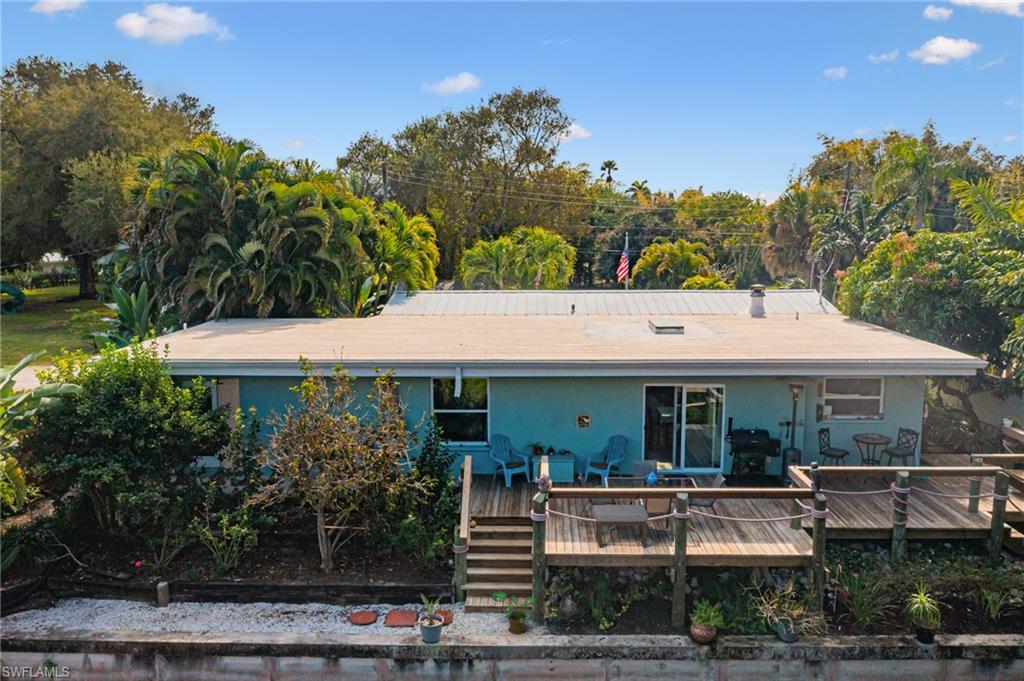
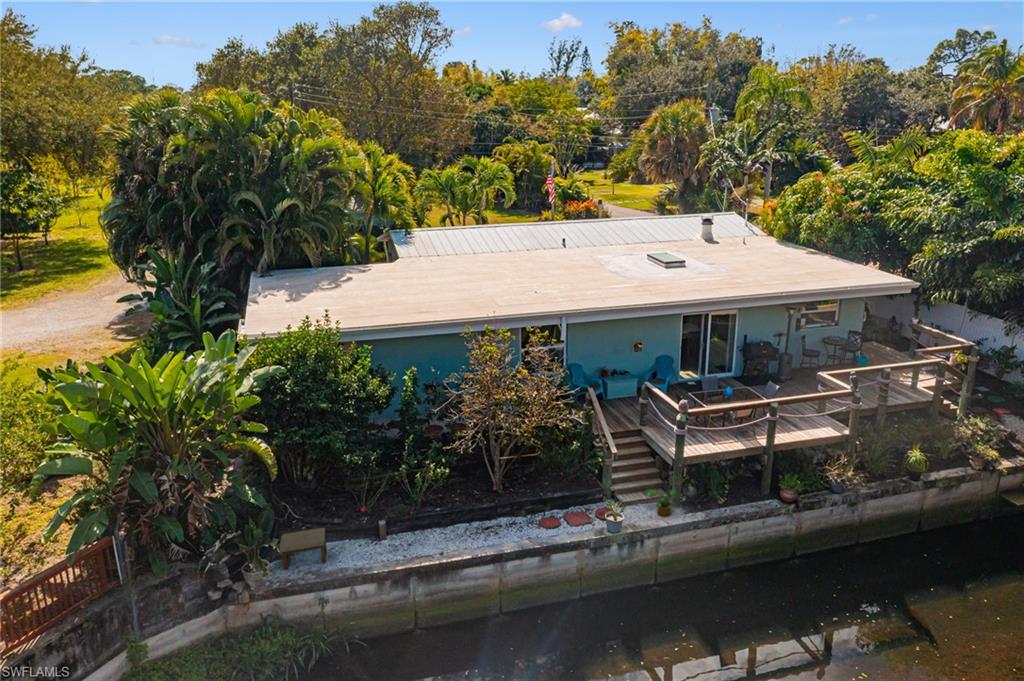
ottoman: present [595,505,648,547] -> present [280,528,327,570]

